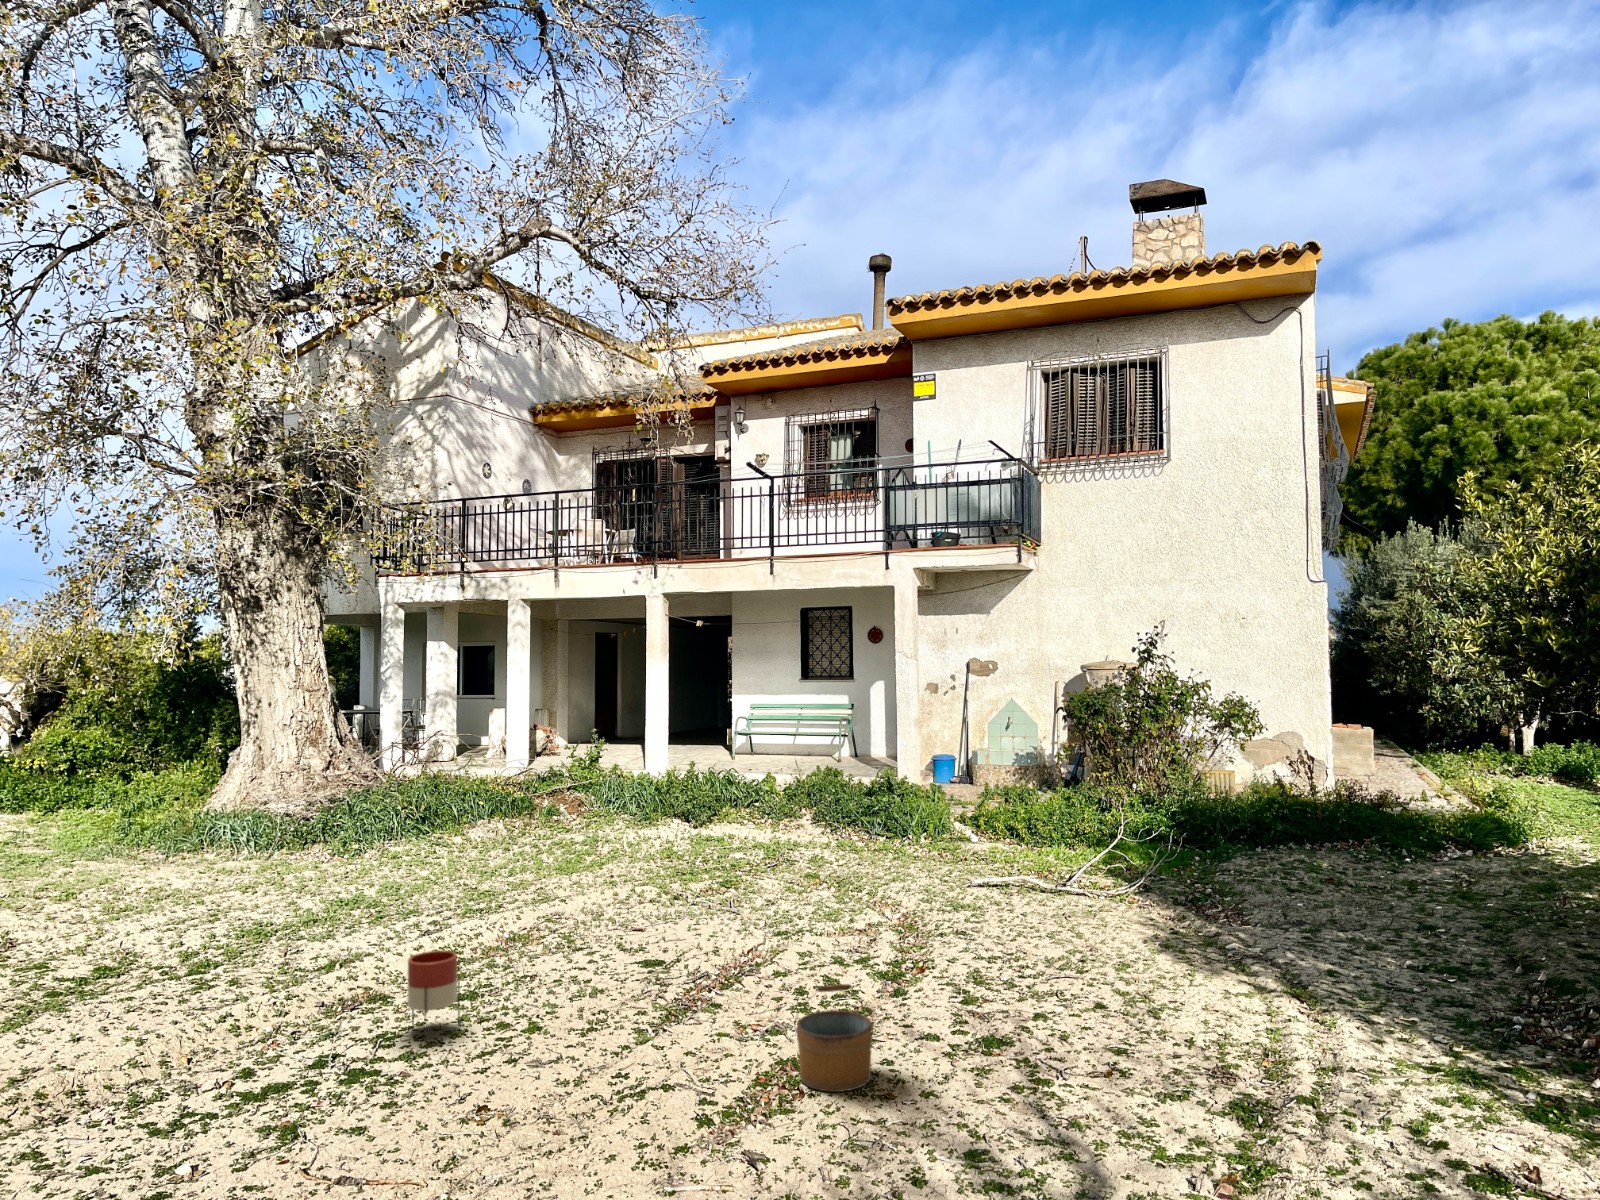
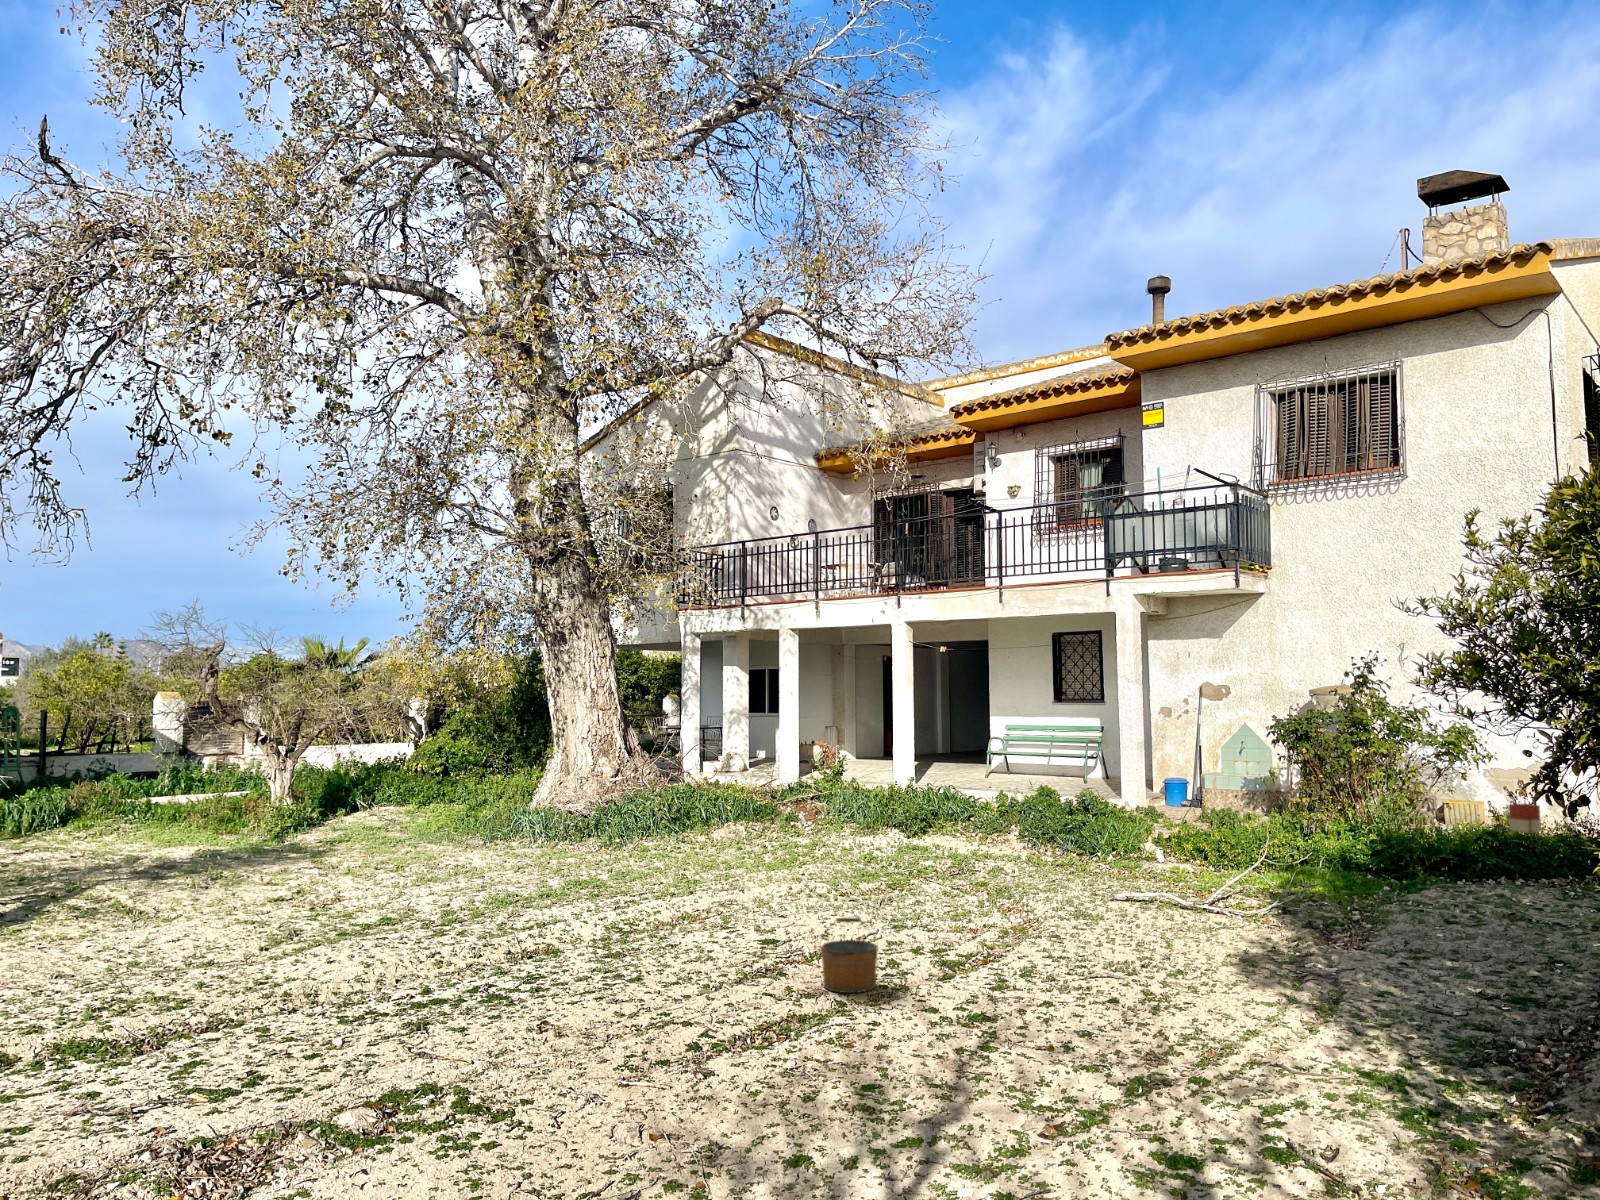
planter: present [407,950,460,1029] -> present [1508,804,1541,836]

